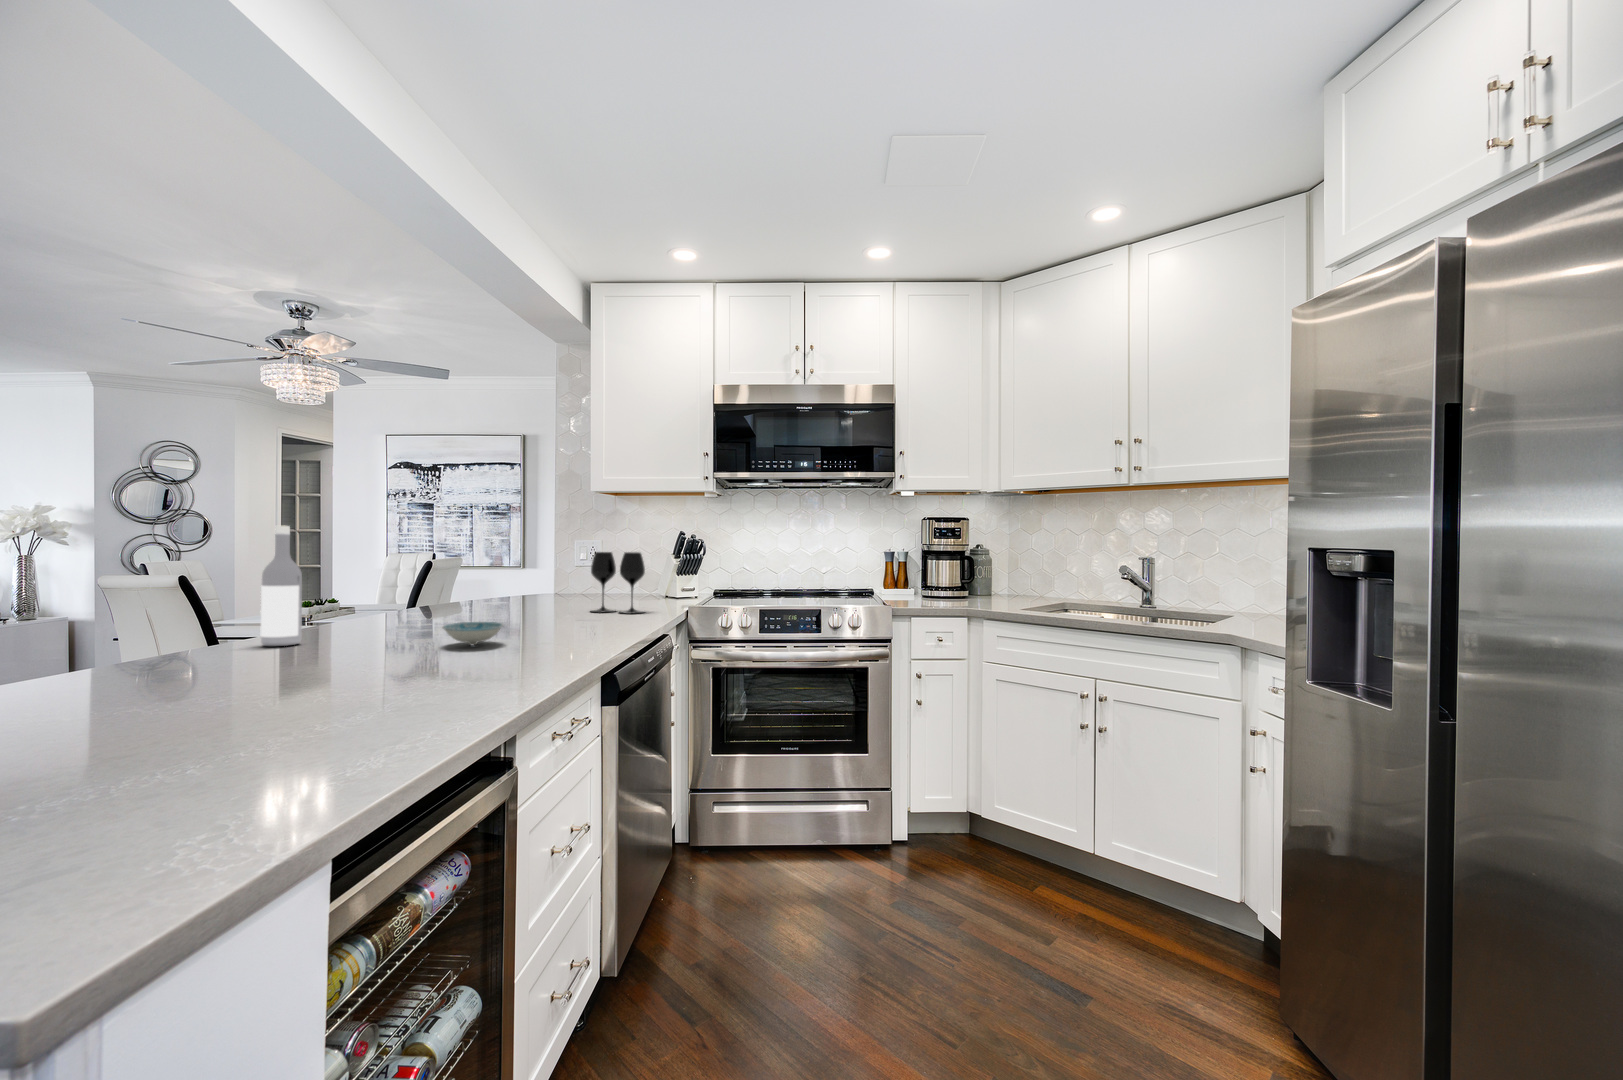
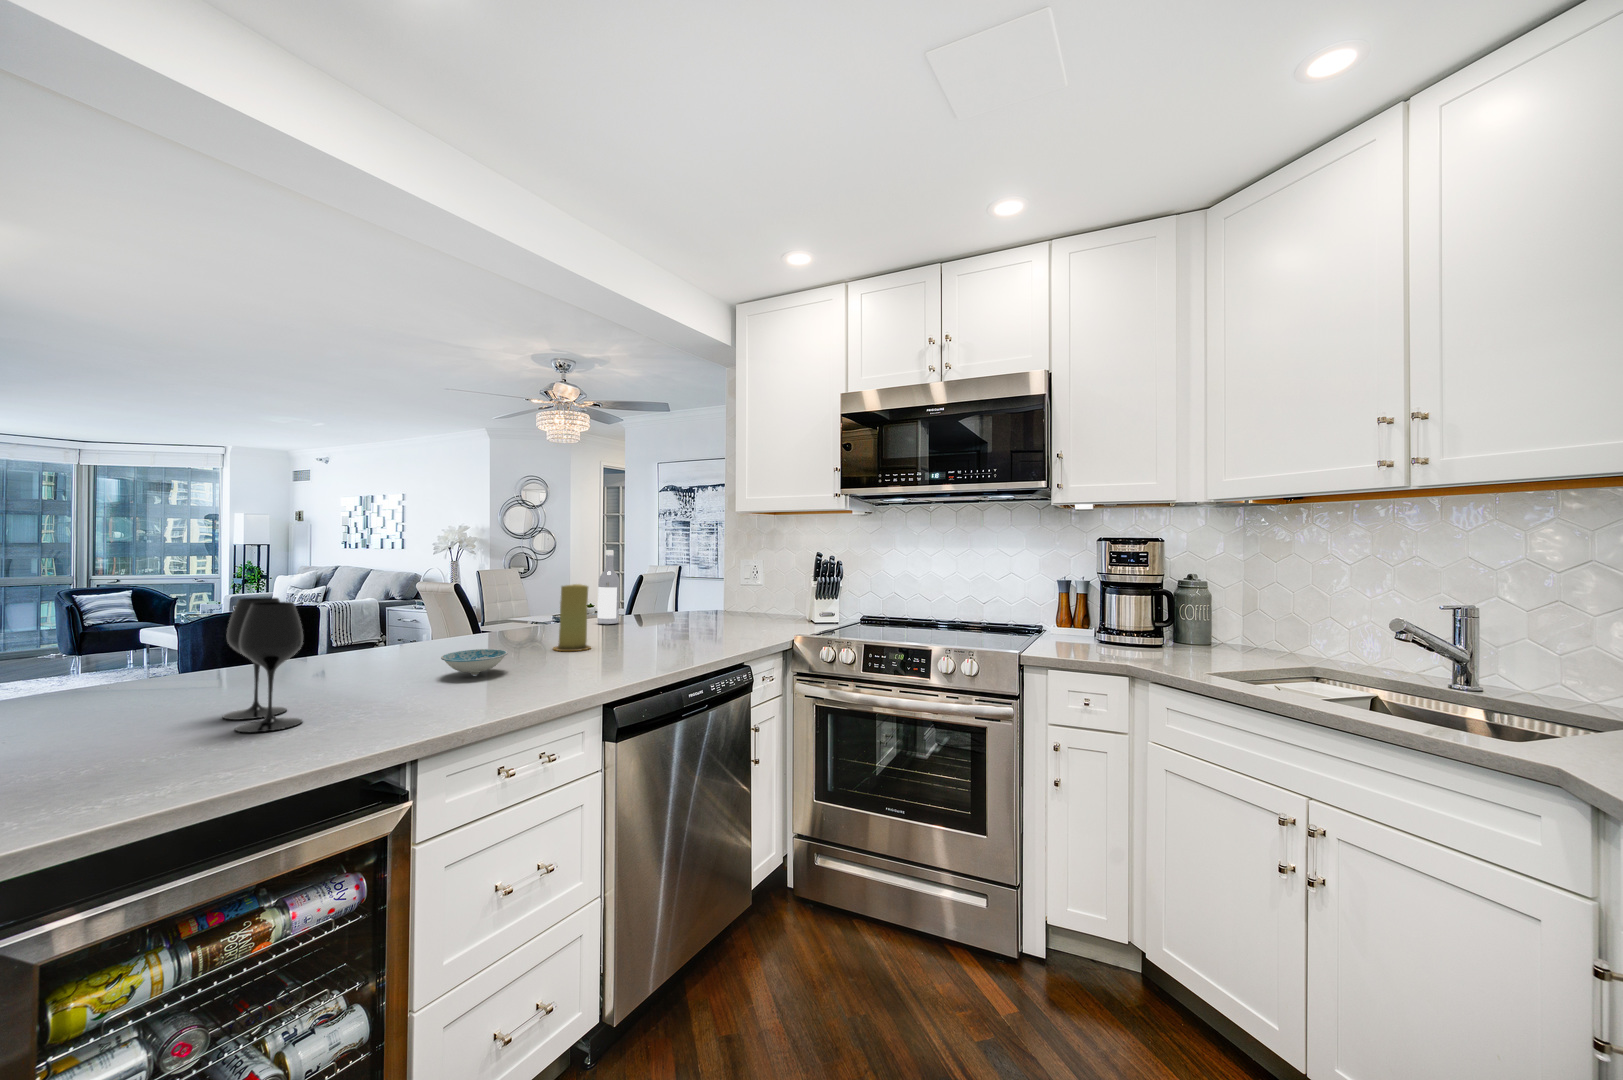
wine bottle: present [261,526,302,646] -> present [597,550,619,624]
wine glass: present [591,552,645,614] -> present [223,597,303,732]
candle: none [484,561,524,627] -> present [553,584,591,651]

